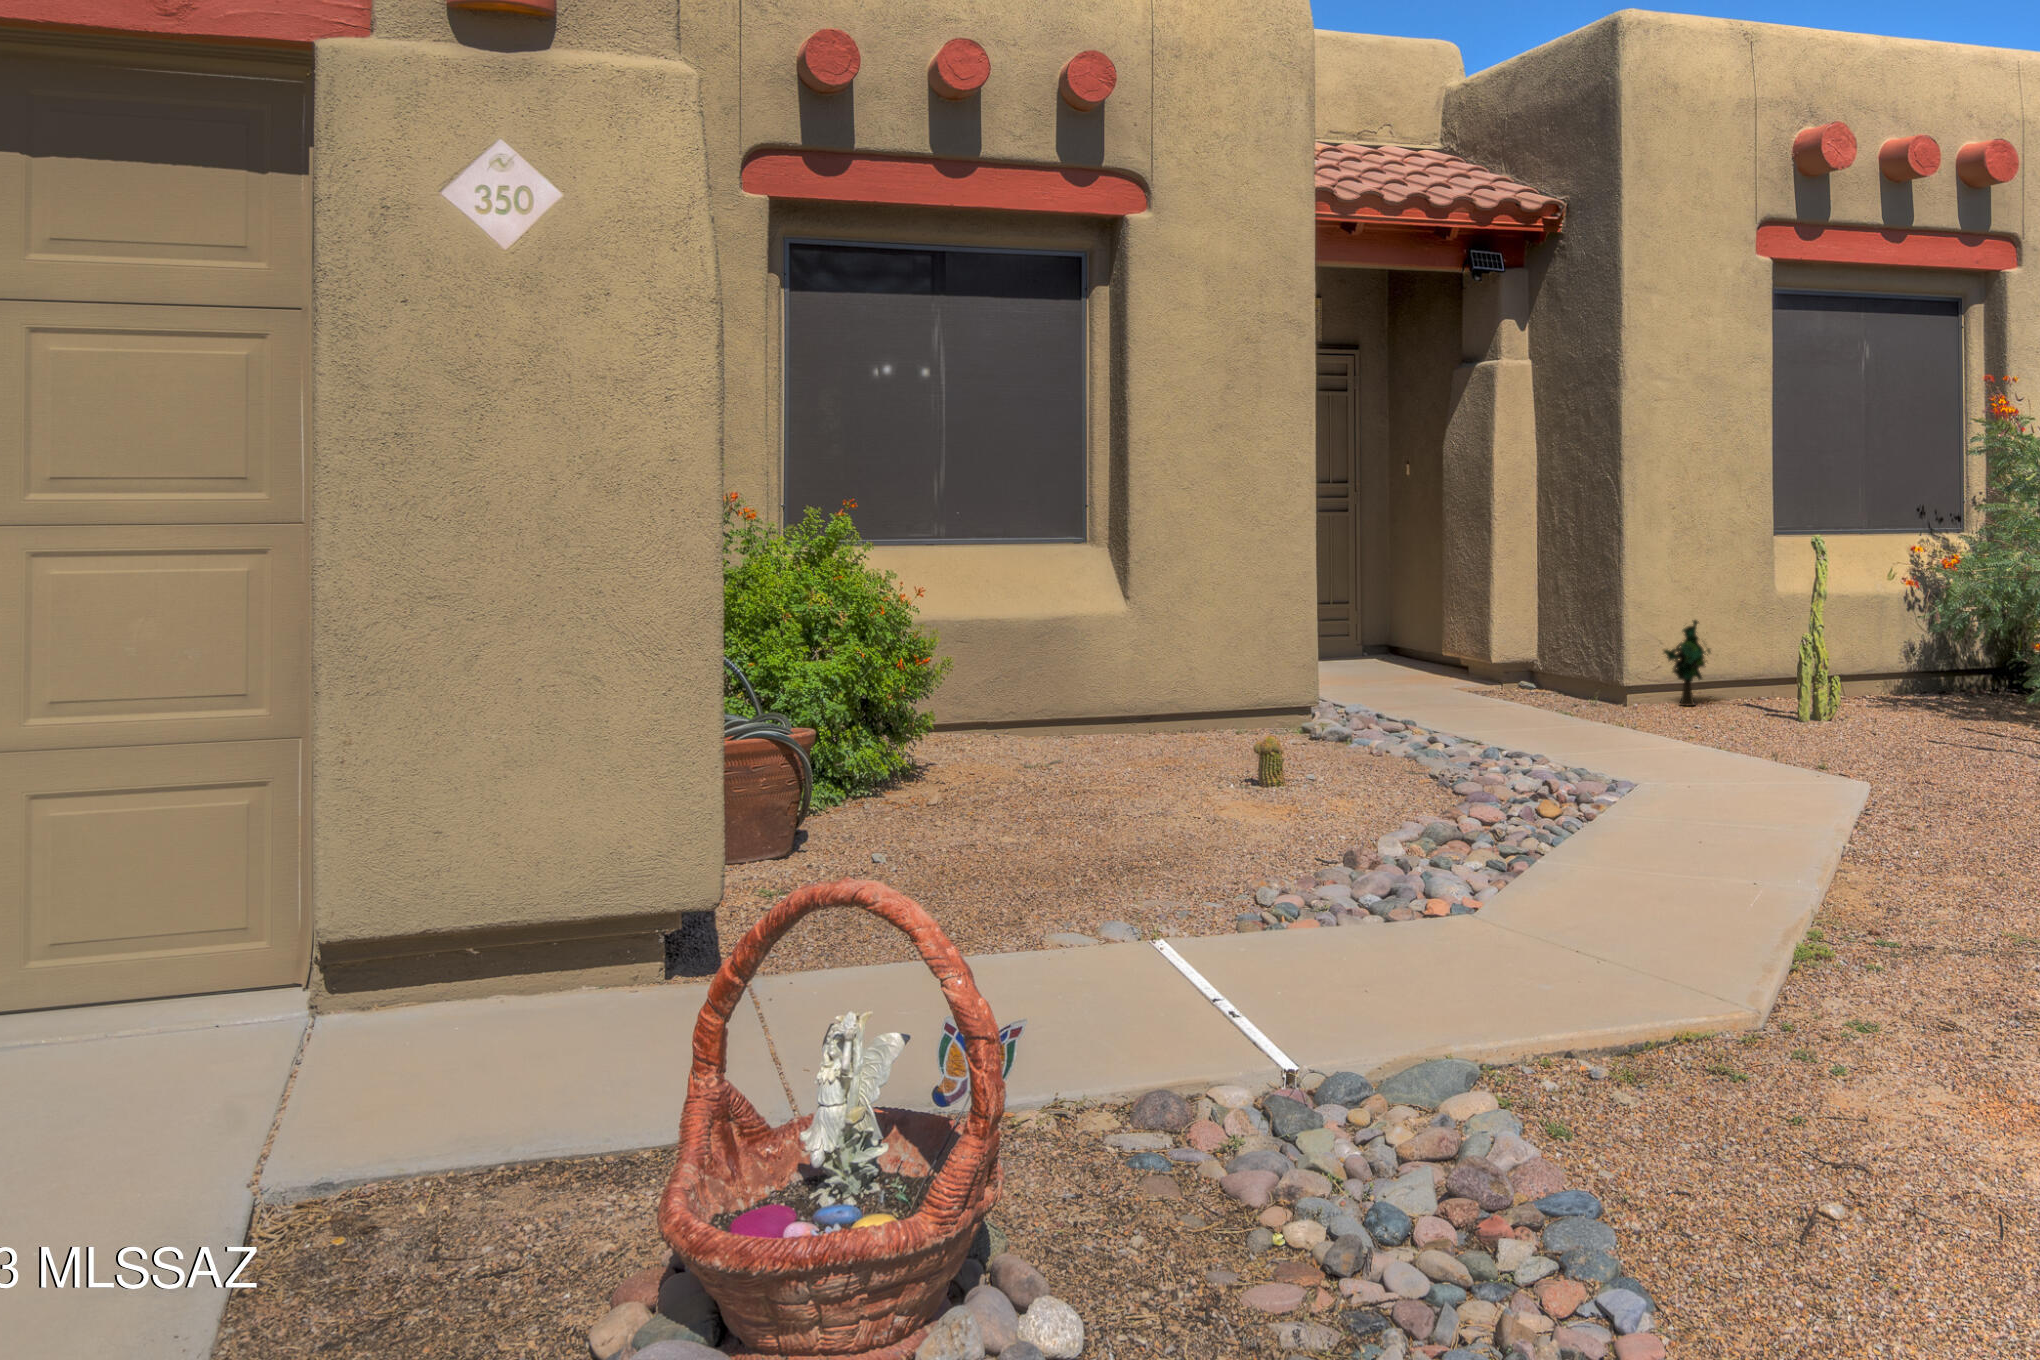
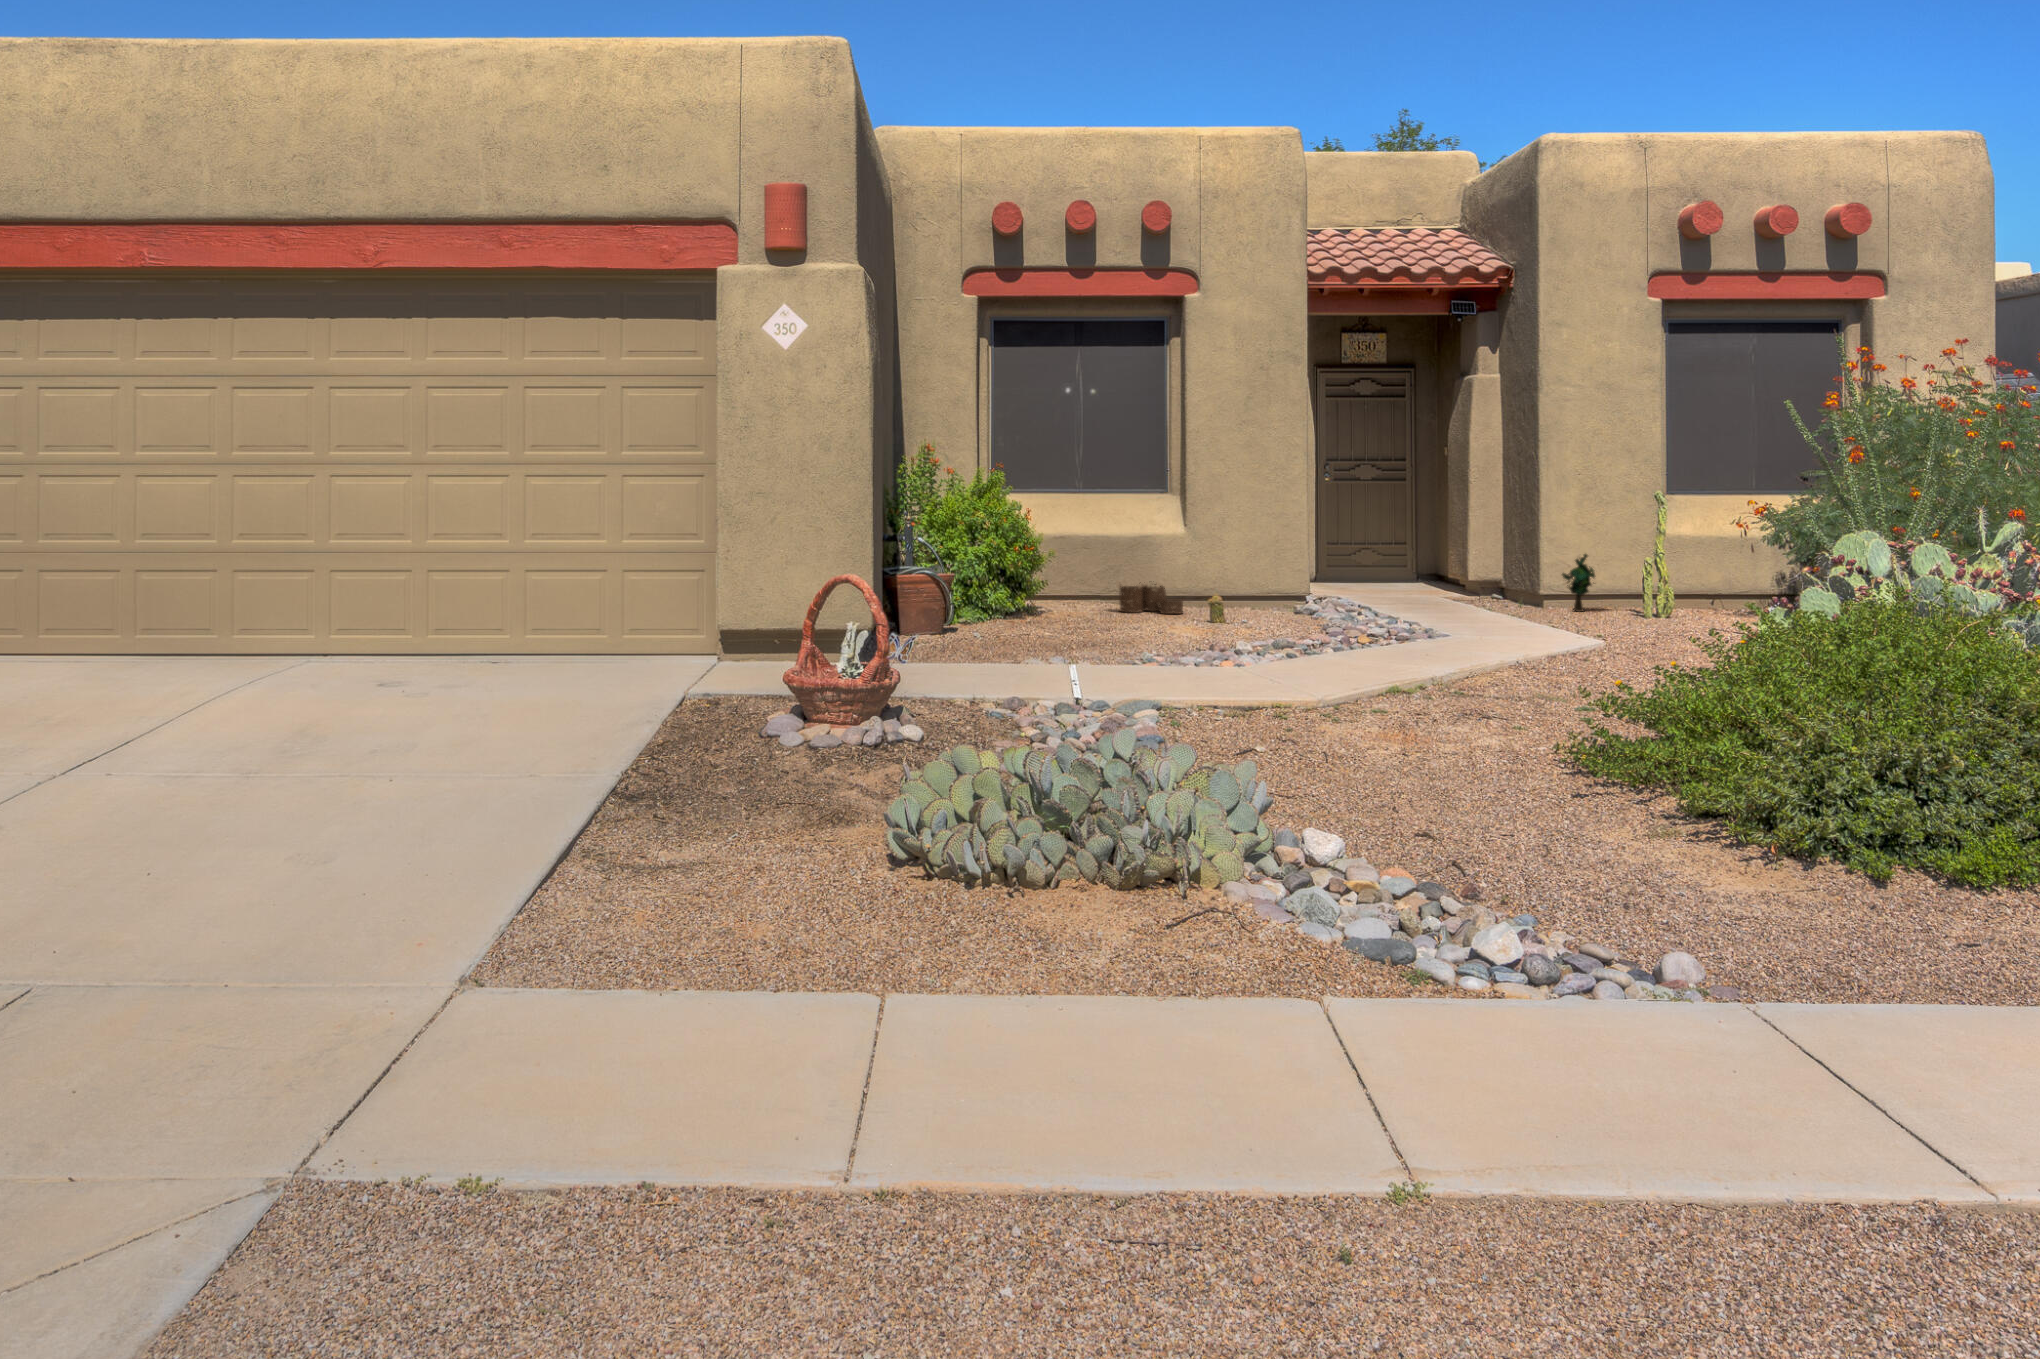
woven basket: none [1040,695,1154,760] -> present [1120,582,1183,614]

